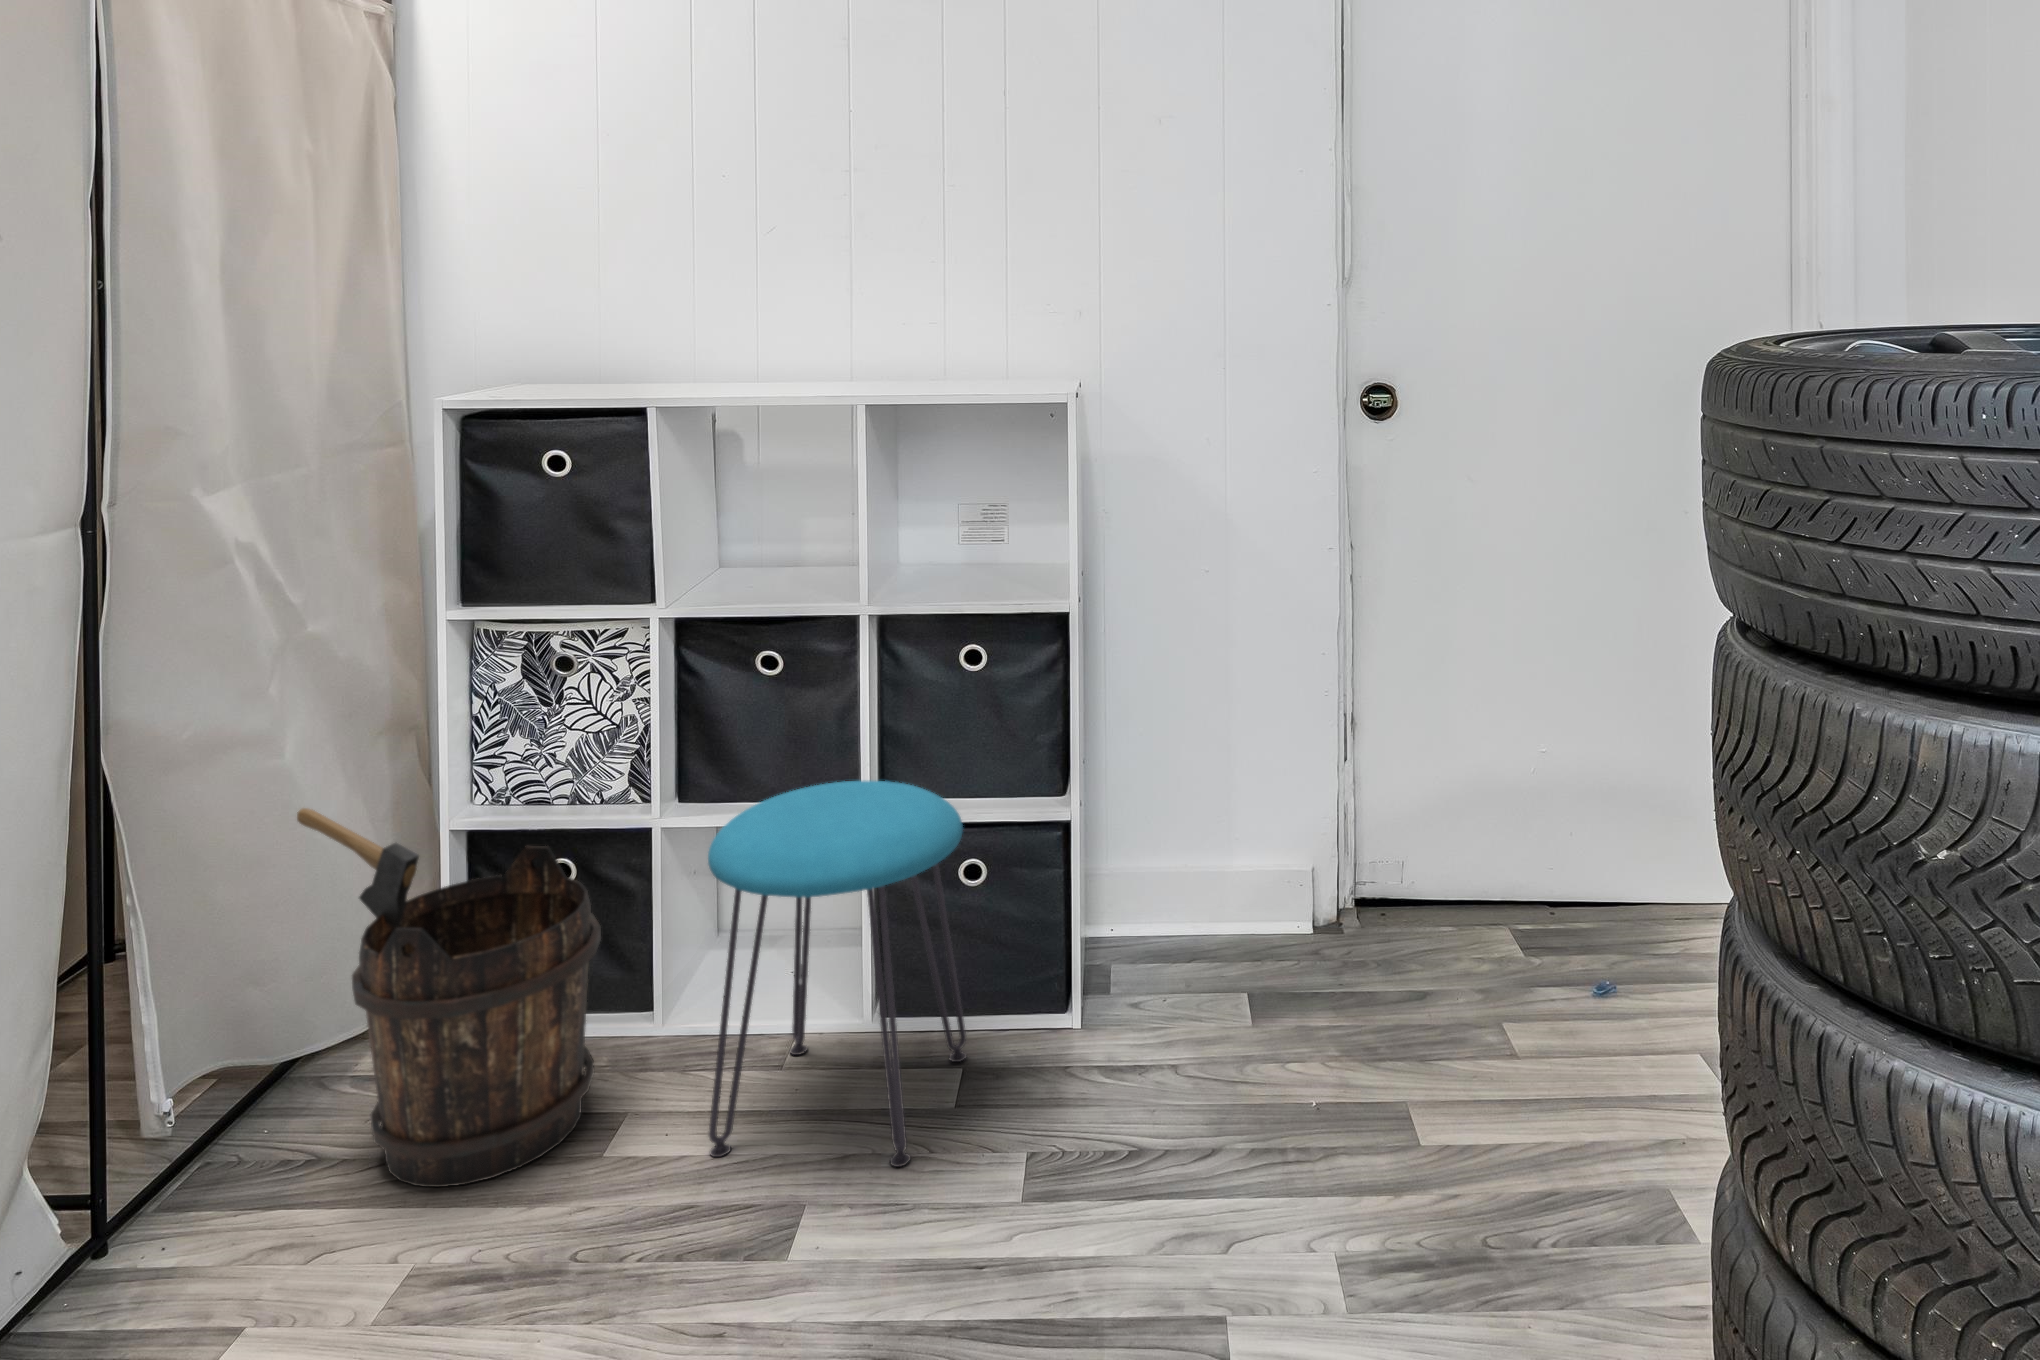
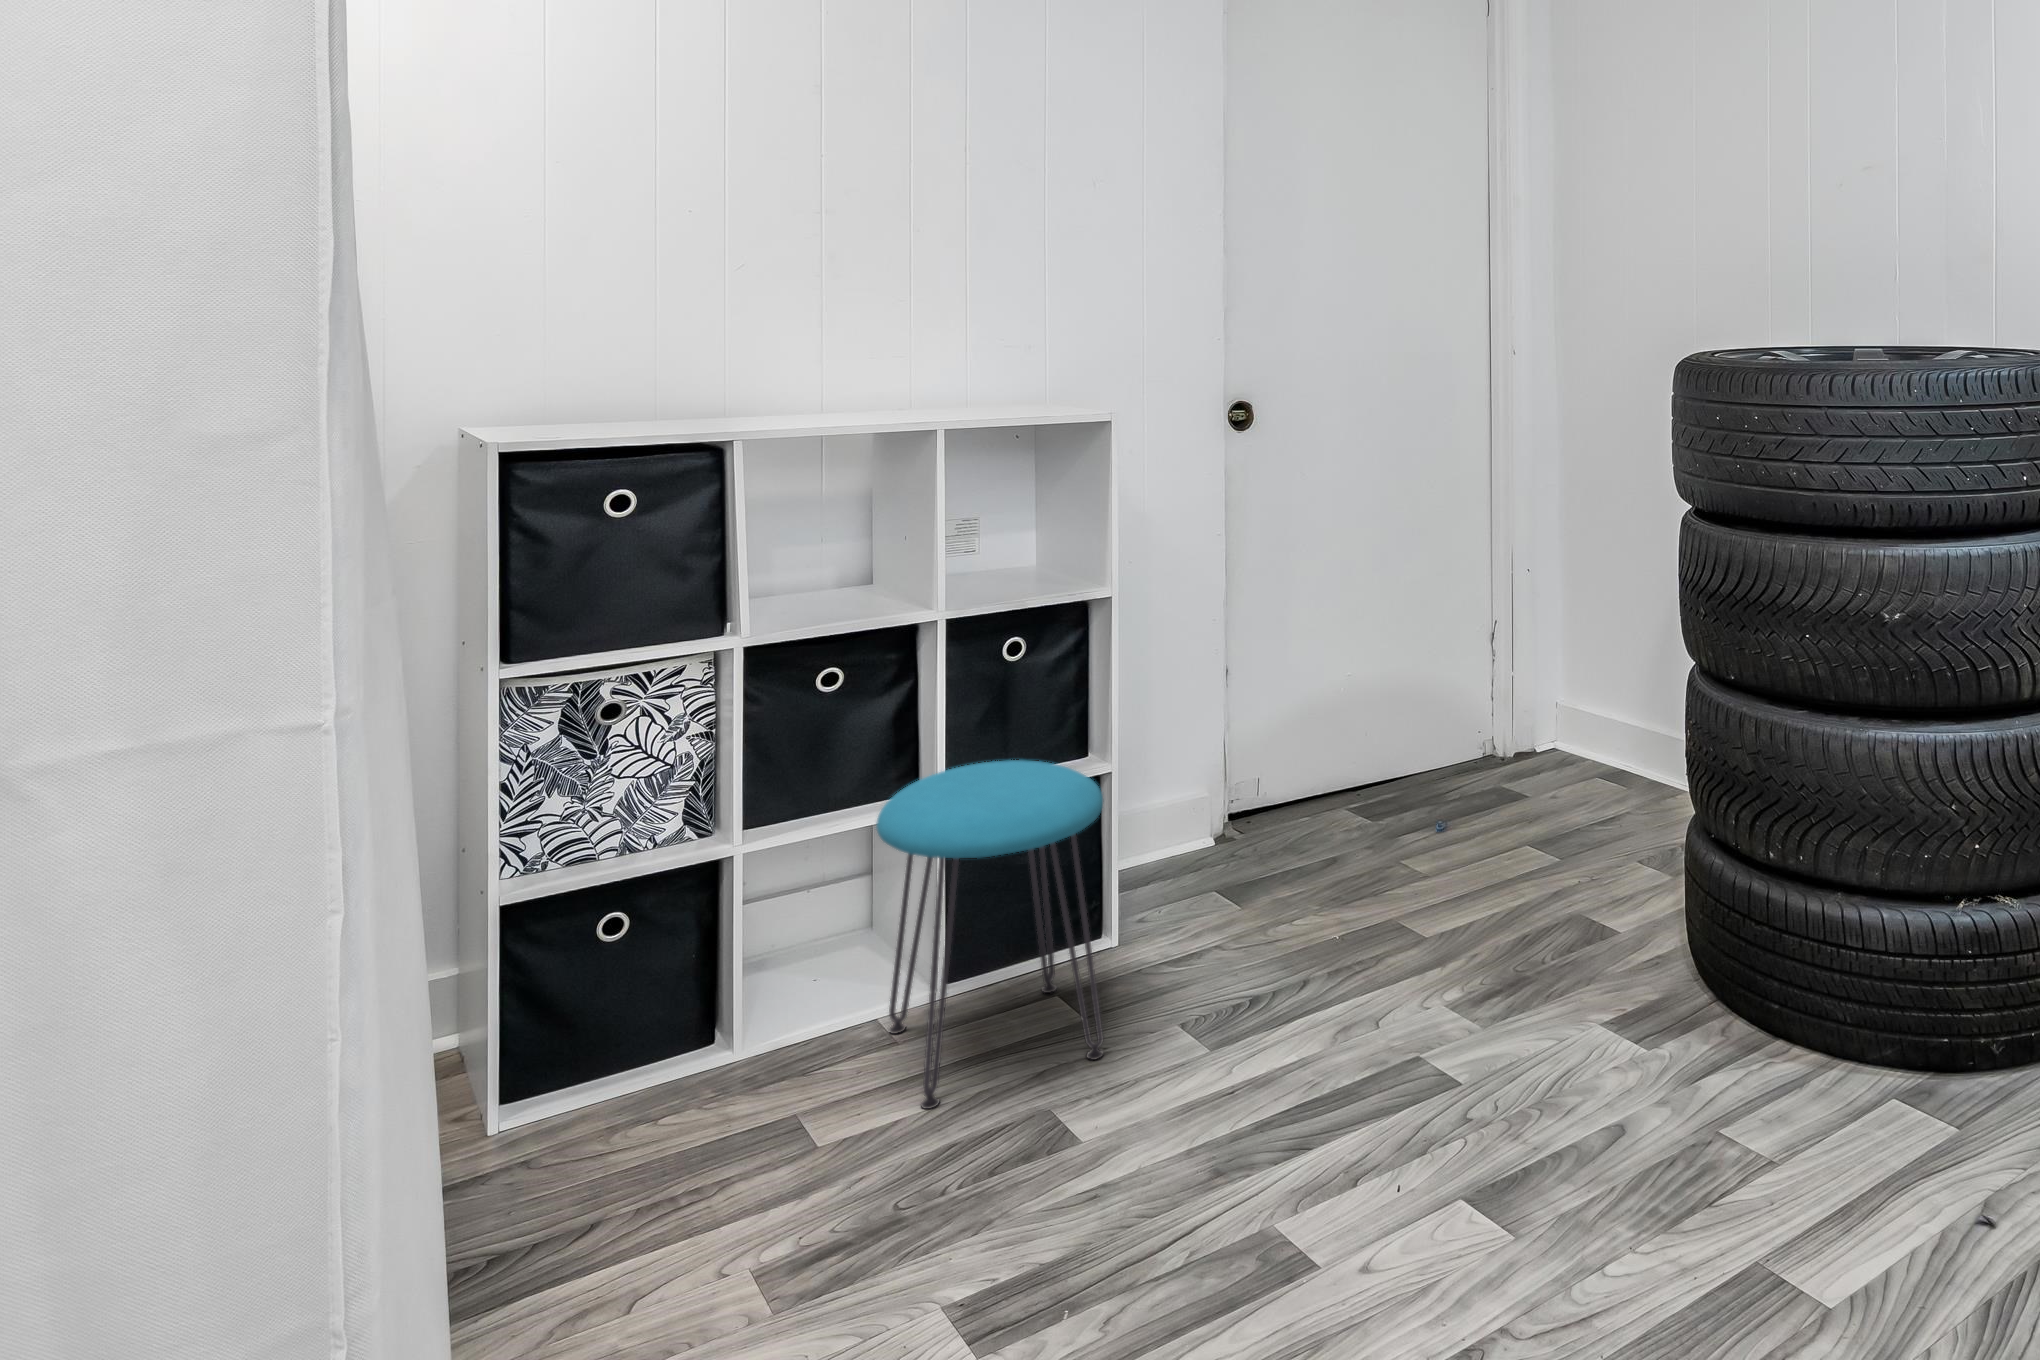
bucket: present [297,808,601,1187] -> none [414,887,786,1235]

